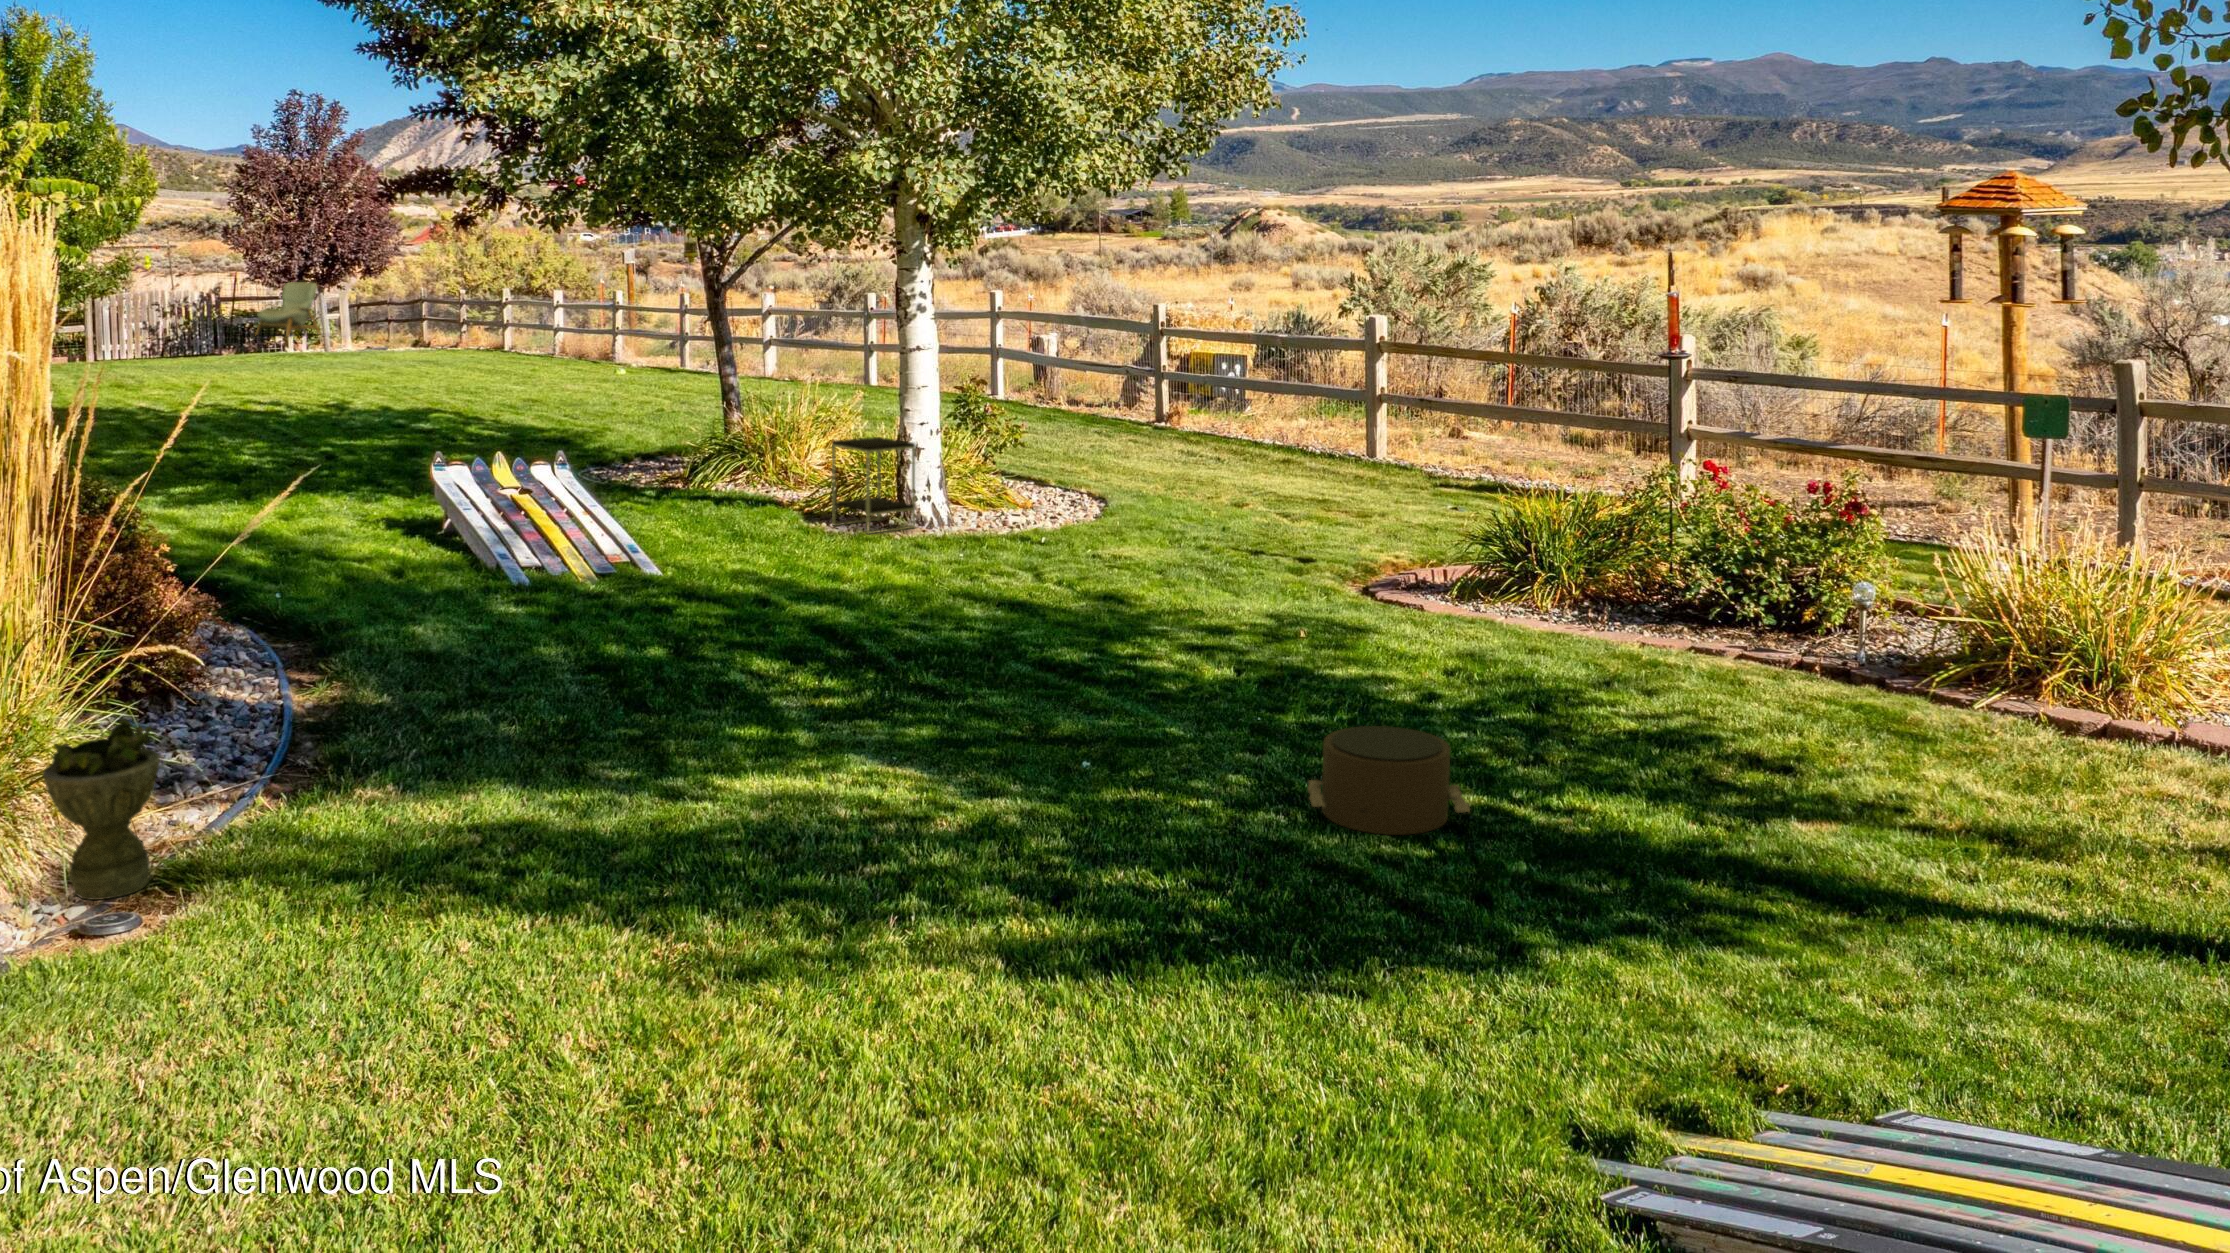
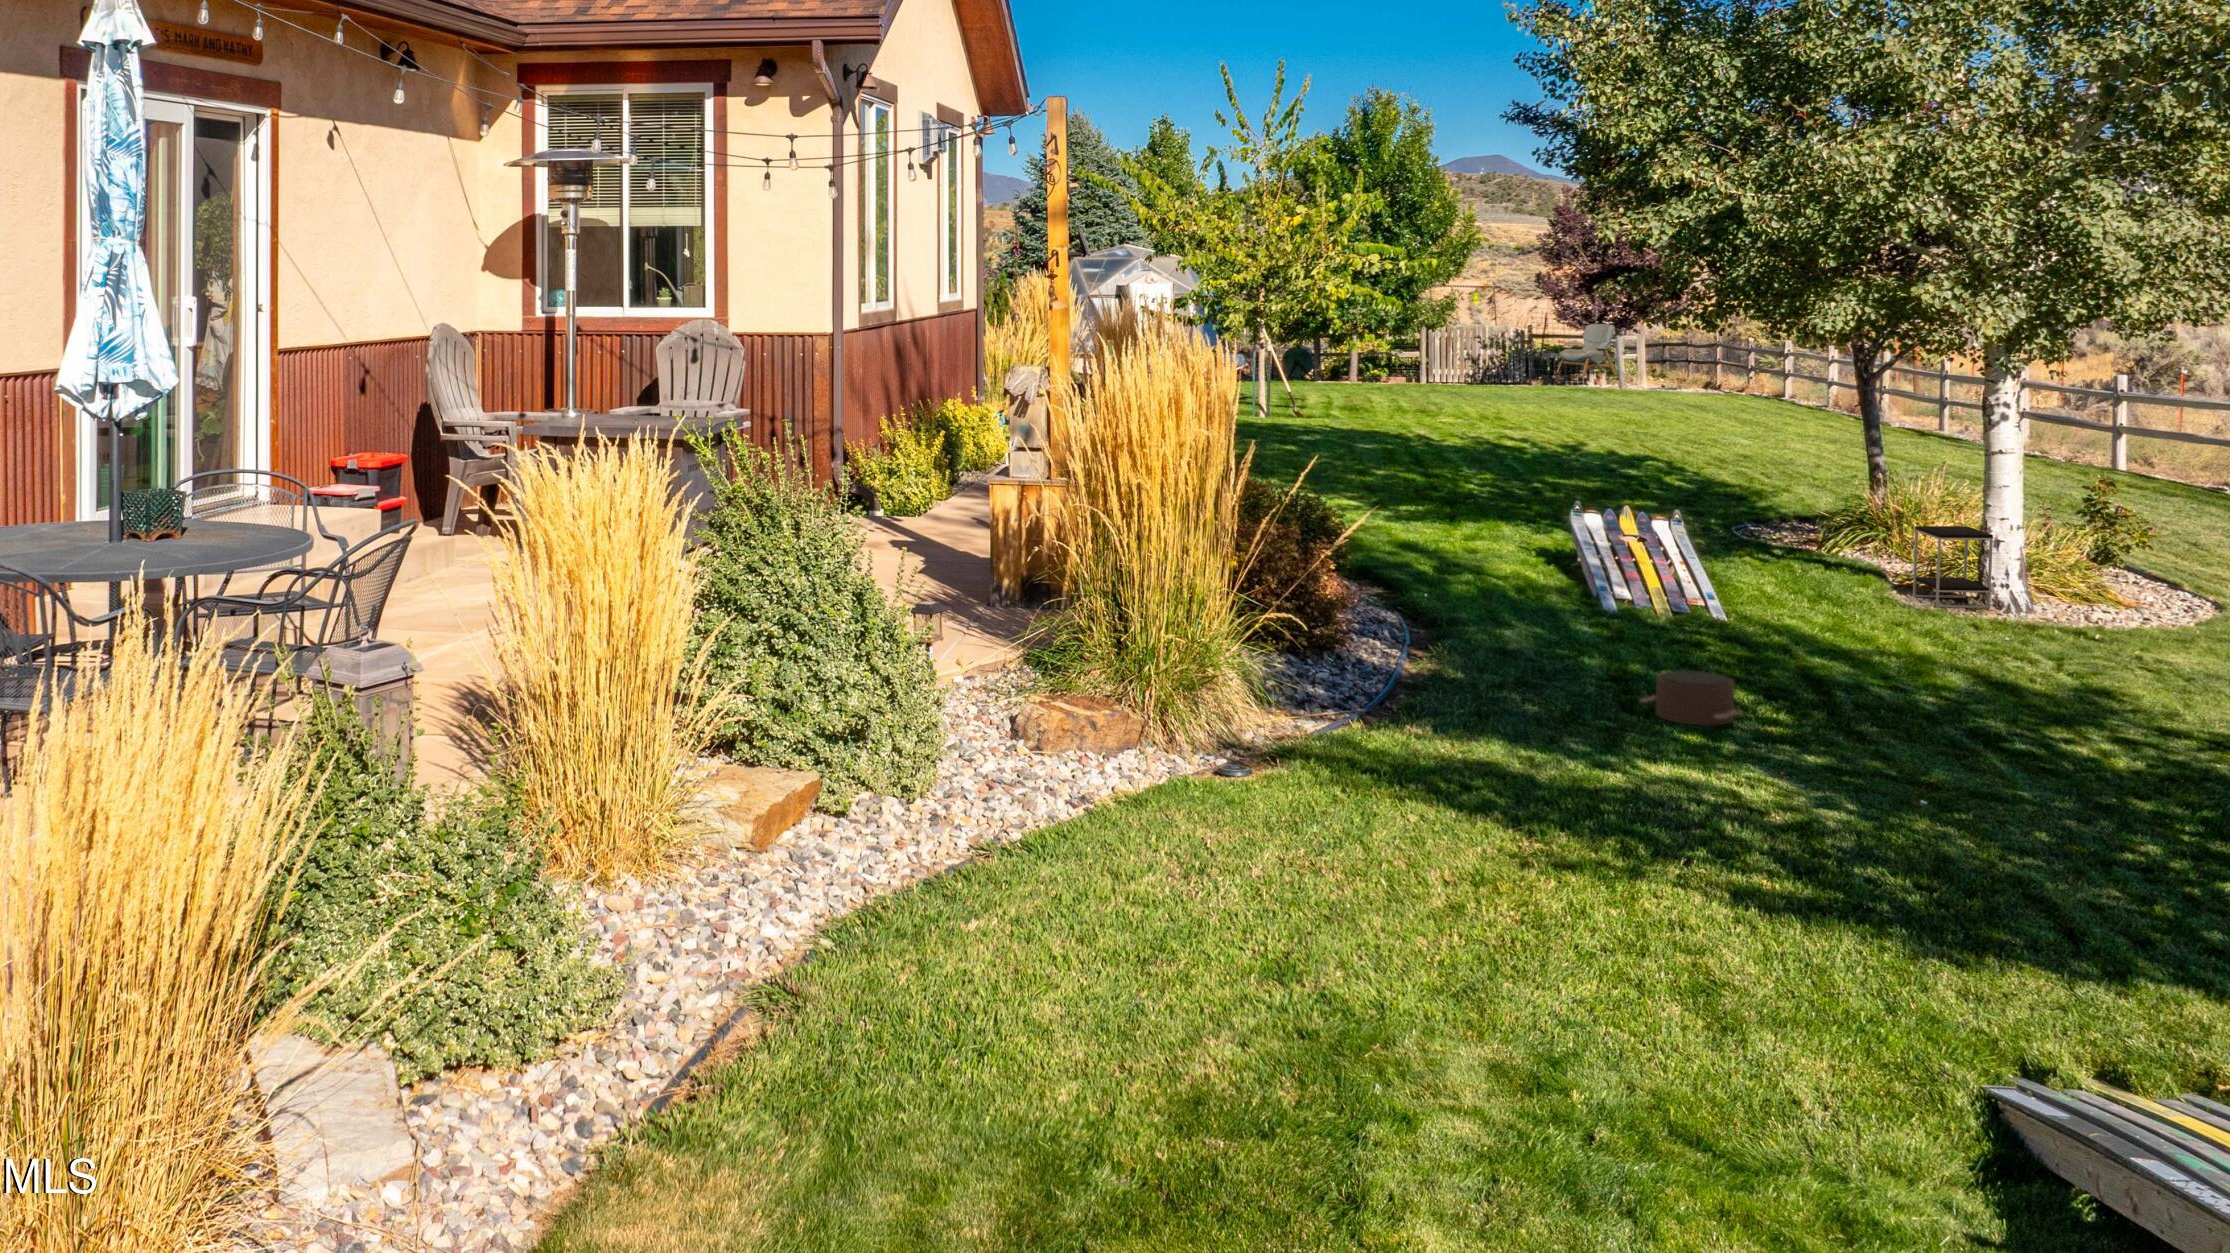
planter: present [43,720,160,900] -> none [1302,632,1349,710]
pouf: present [1308,726,1470,835] -> present [1641,670,1740,726]

